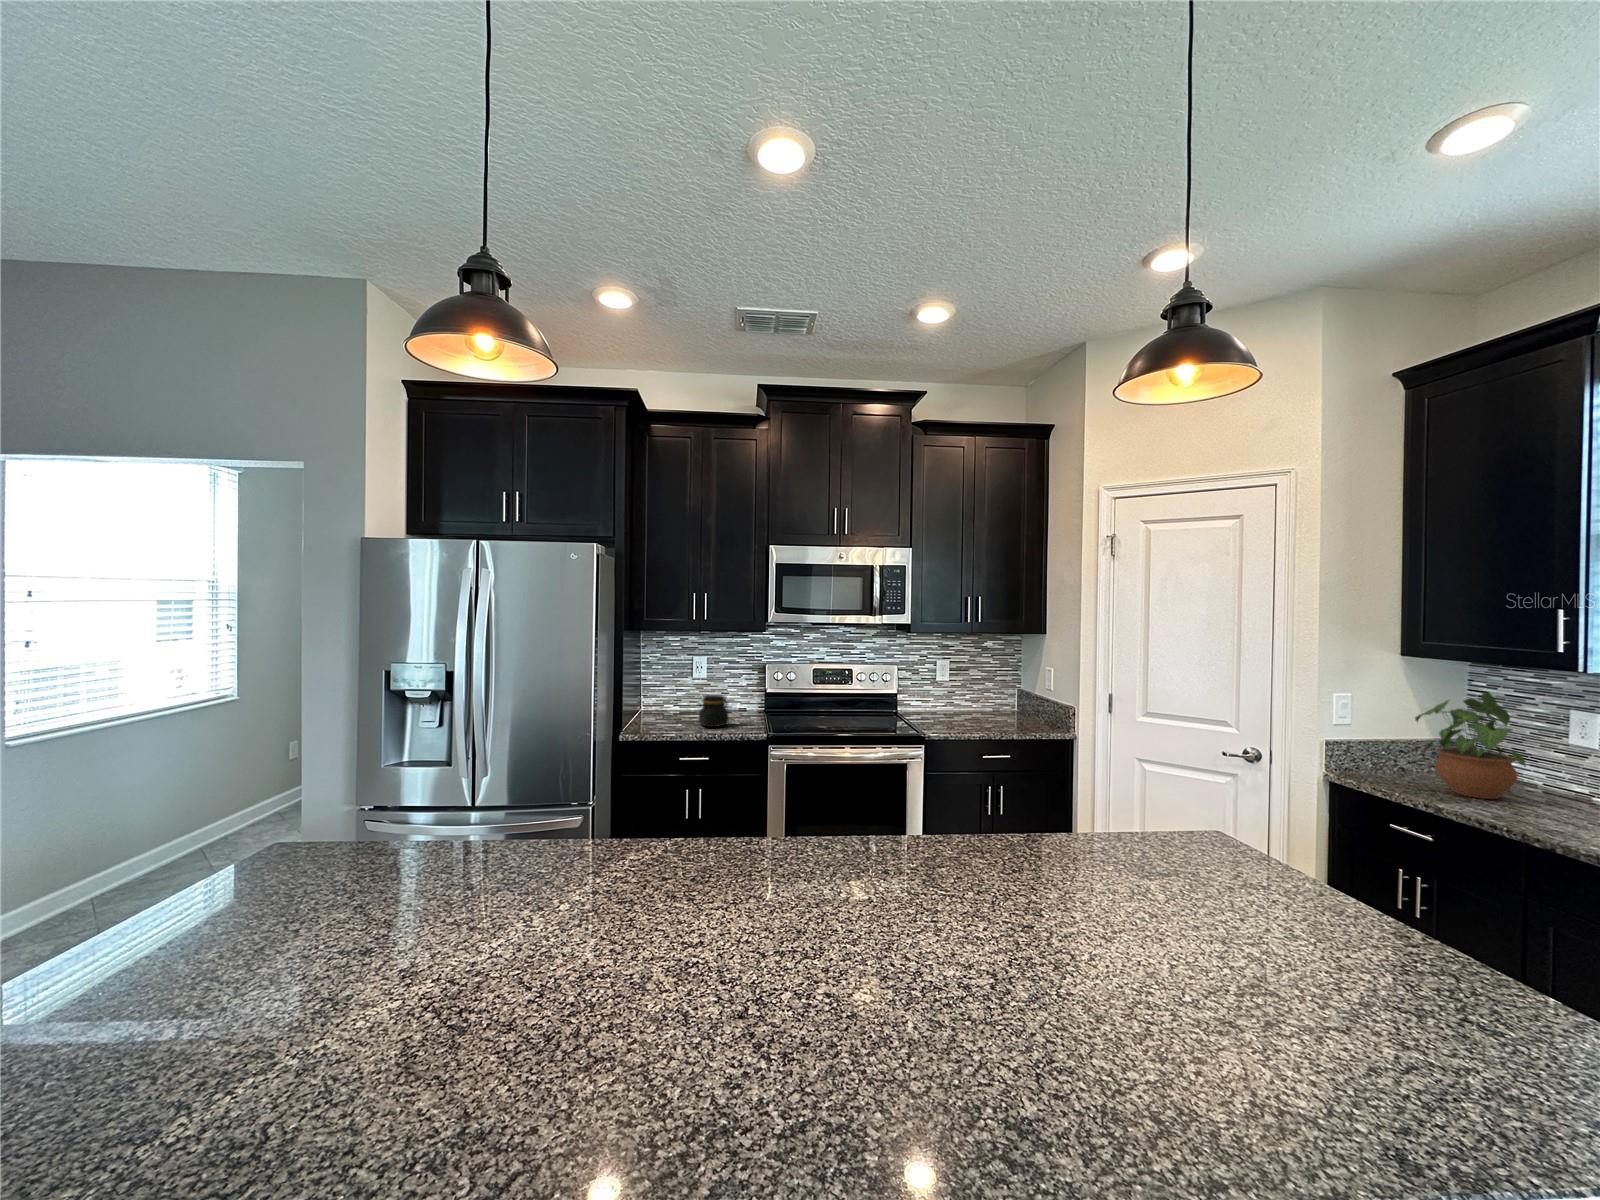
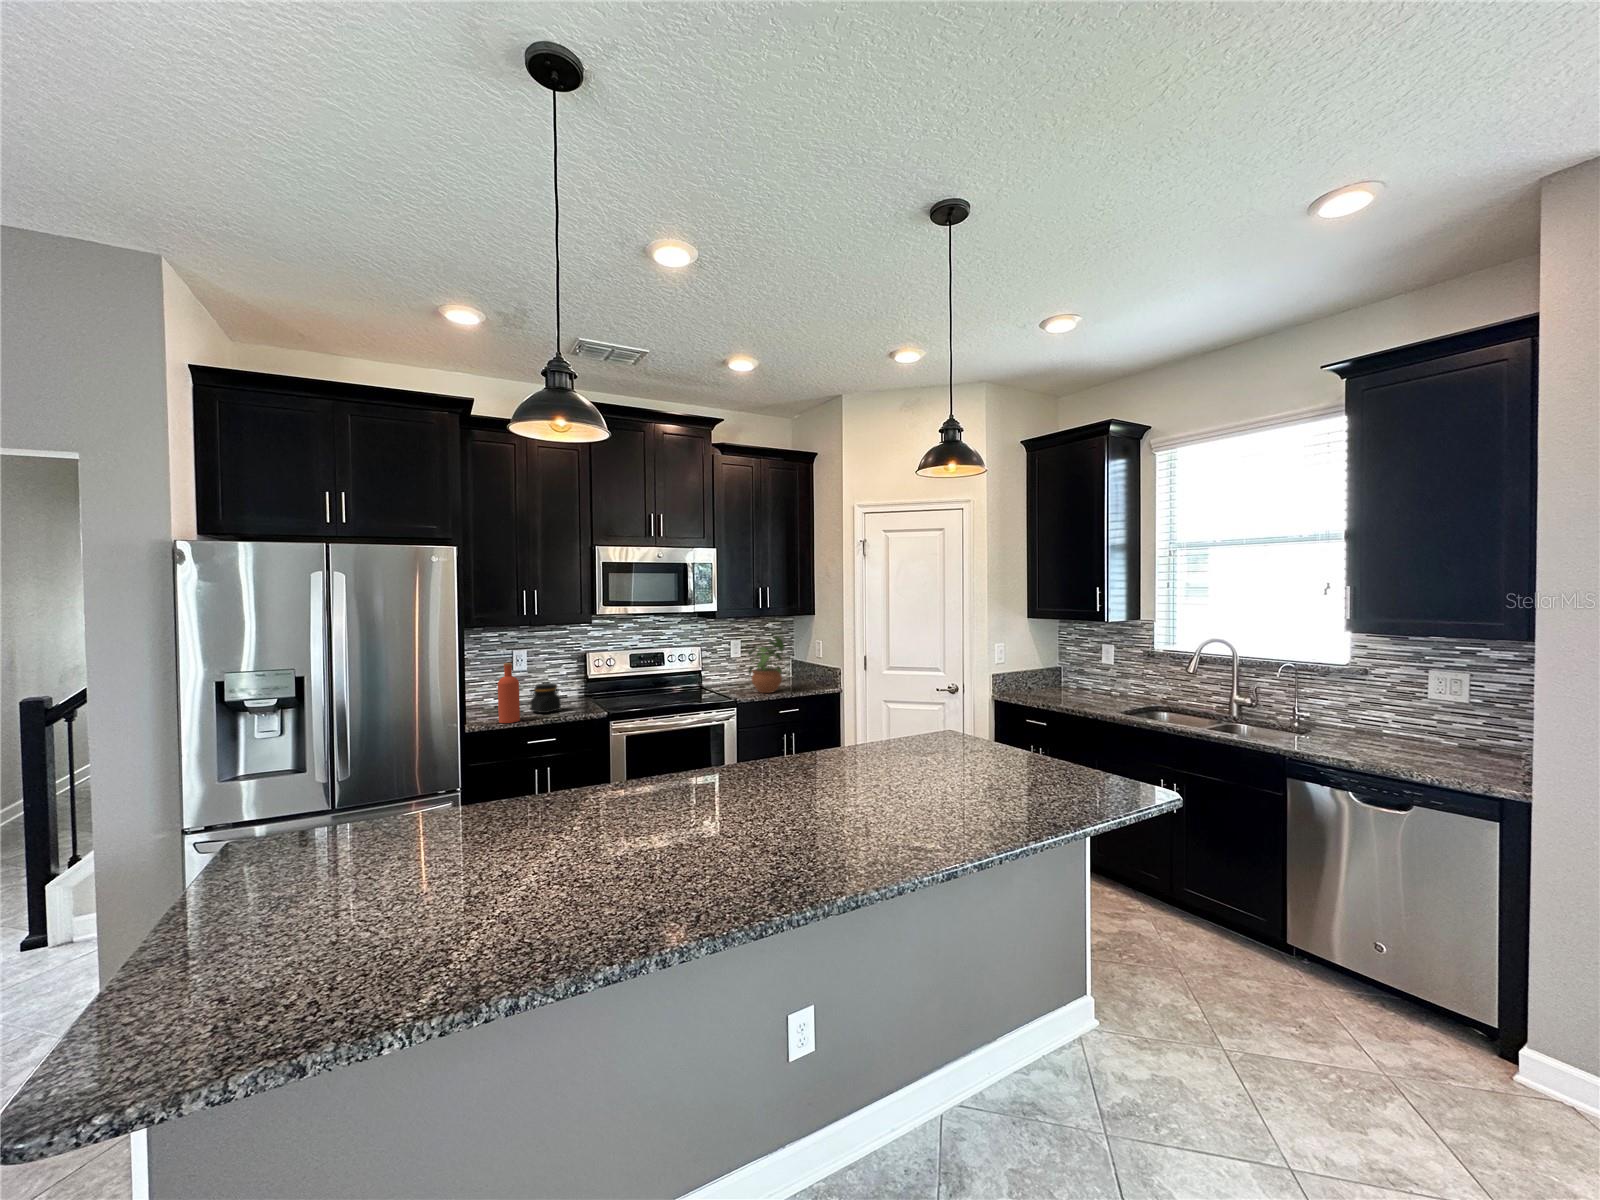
bottle: none [659,670,680,735] -> present [498,663,520,723]
potted plant: present [1415,692,1526,799] -> present [748,636,785,693]

